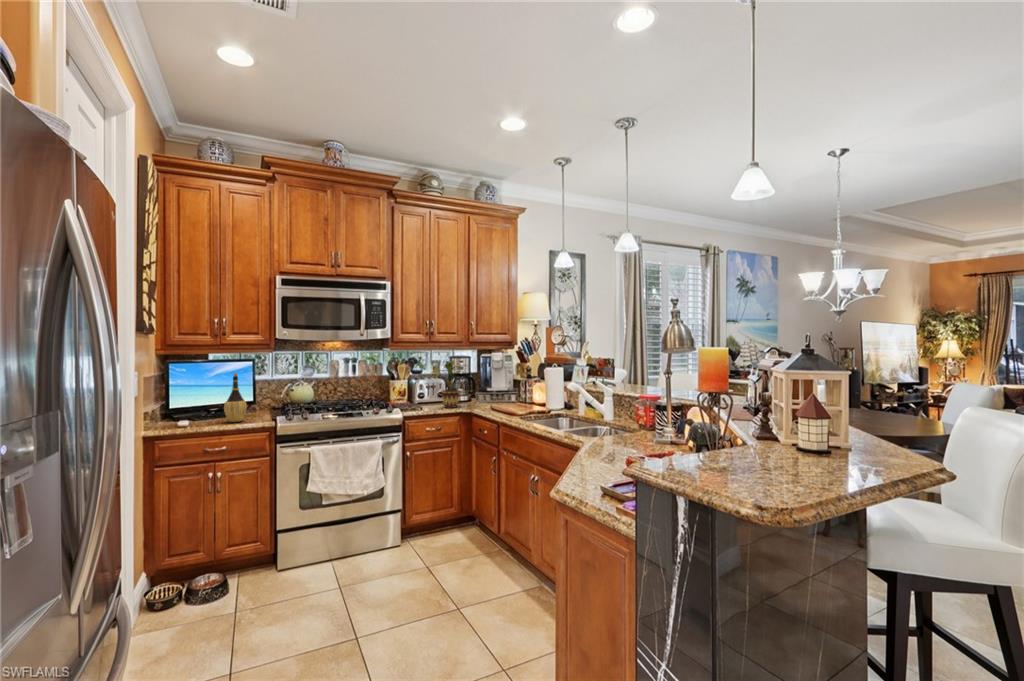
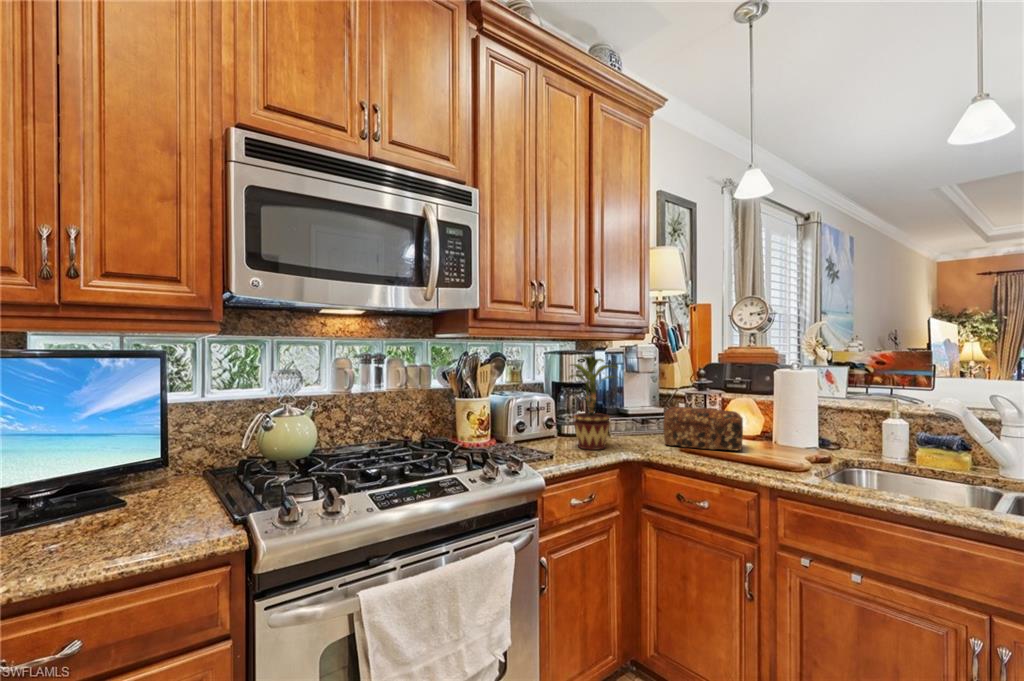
wine bottle: present [224,373,247,422] -> none [61,385,144,545]
bread loaf: none [488,388,529,410] -> present [663,407,743,451]

